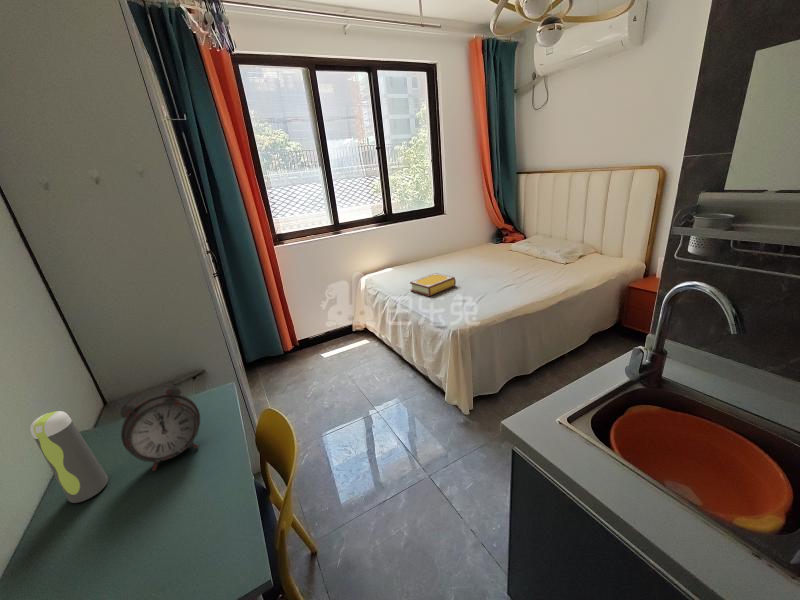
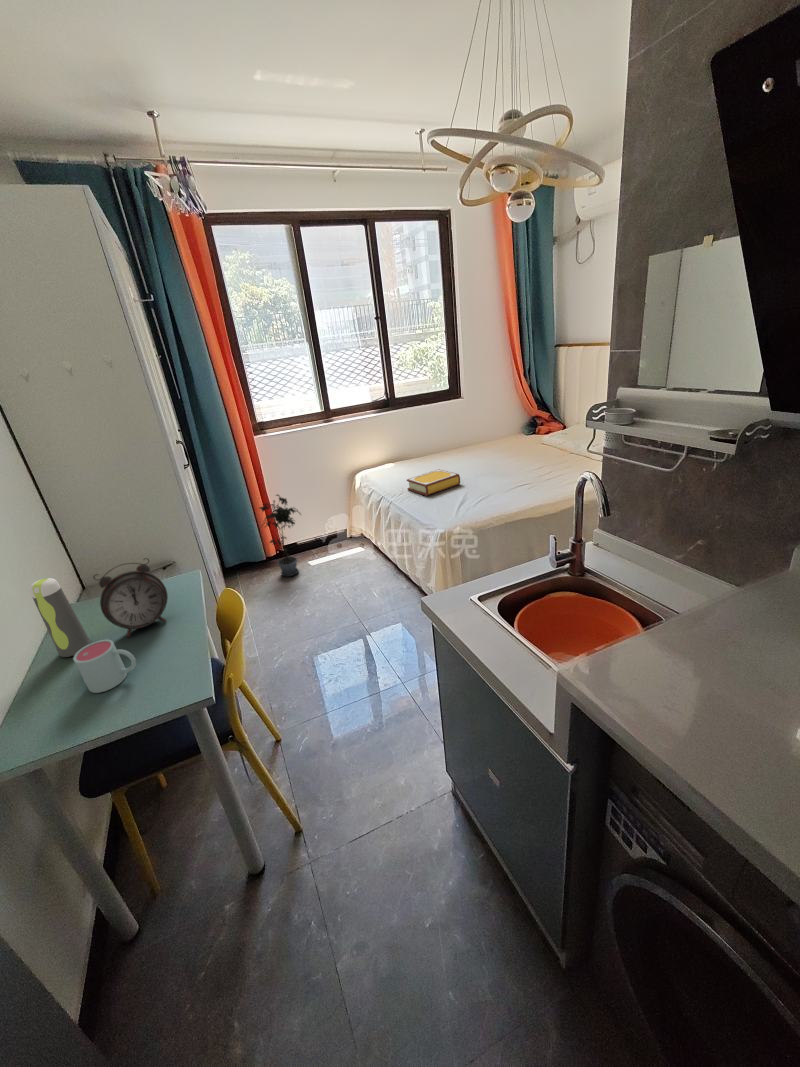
potted plant: none [278,296,317,368] -> present [260,495,298,576]
mug: none [81,489,164,563] -> present [73,640,136,693]

